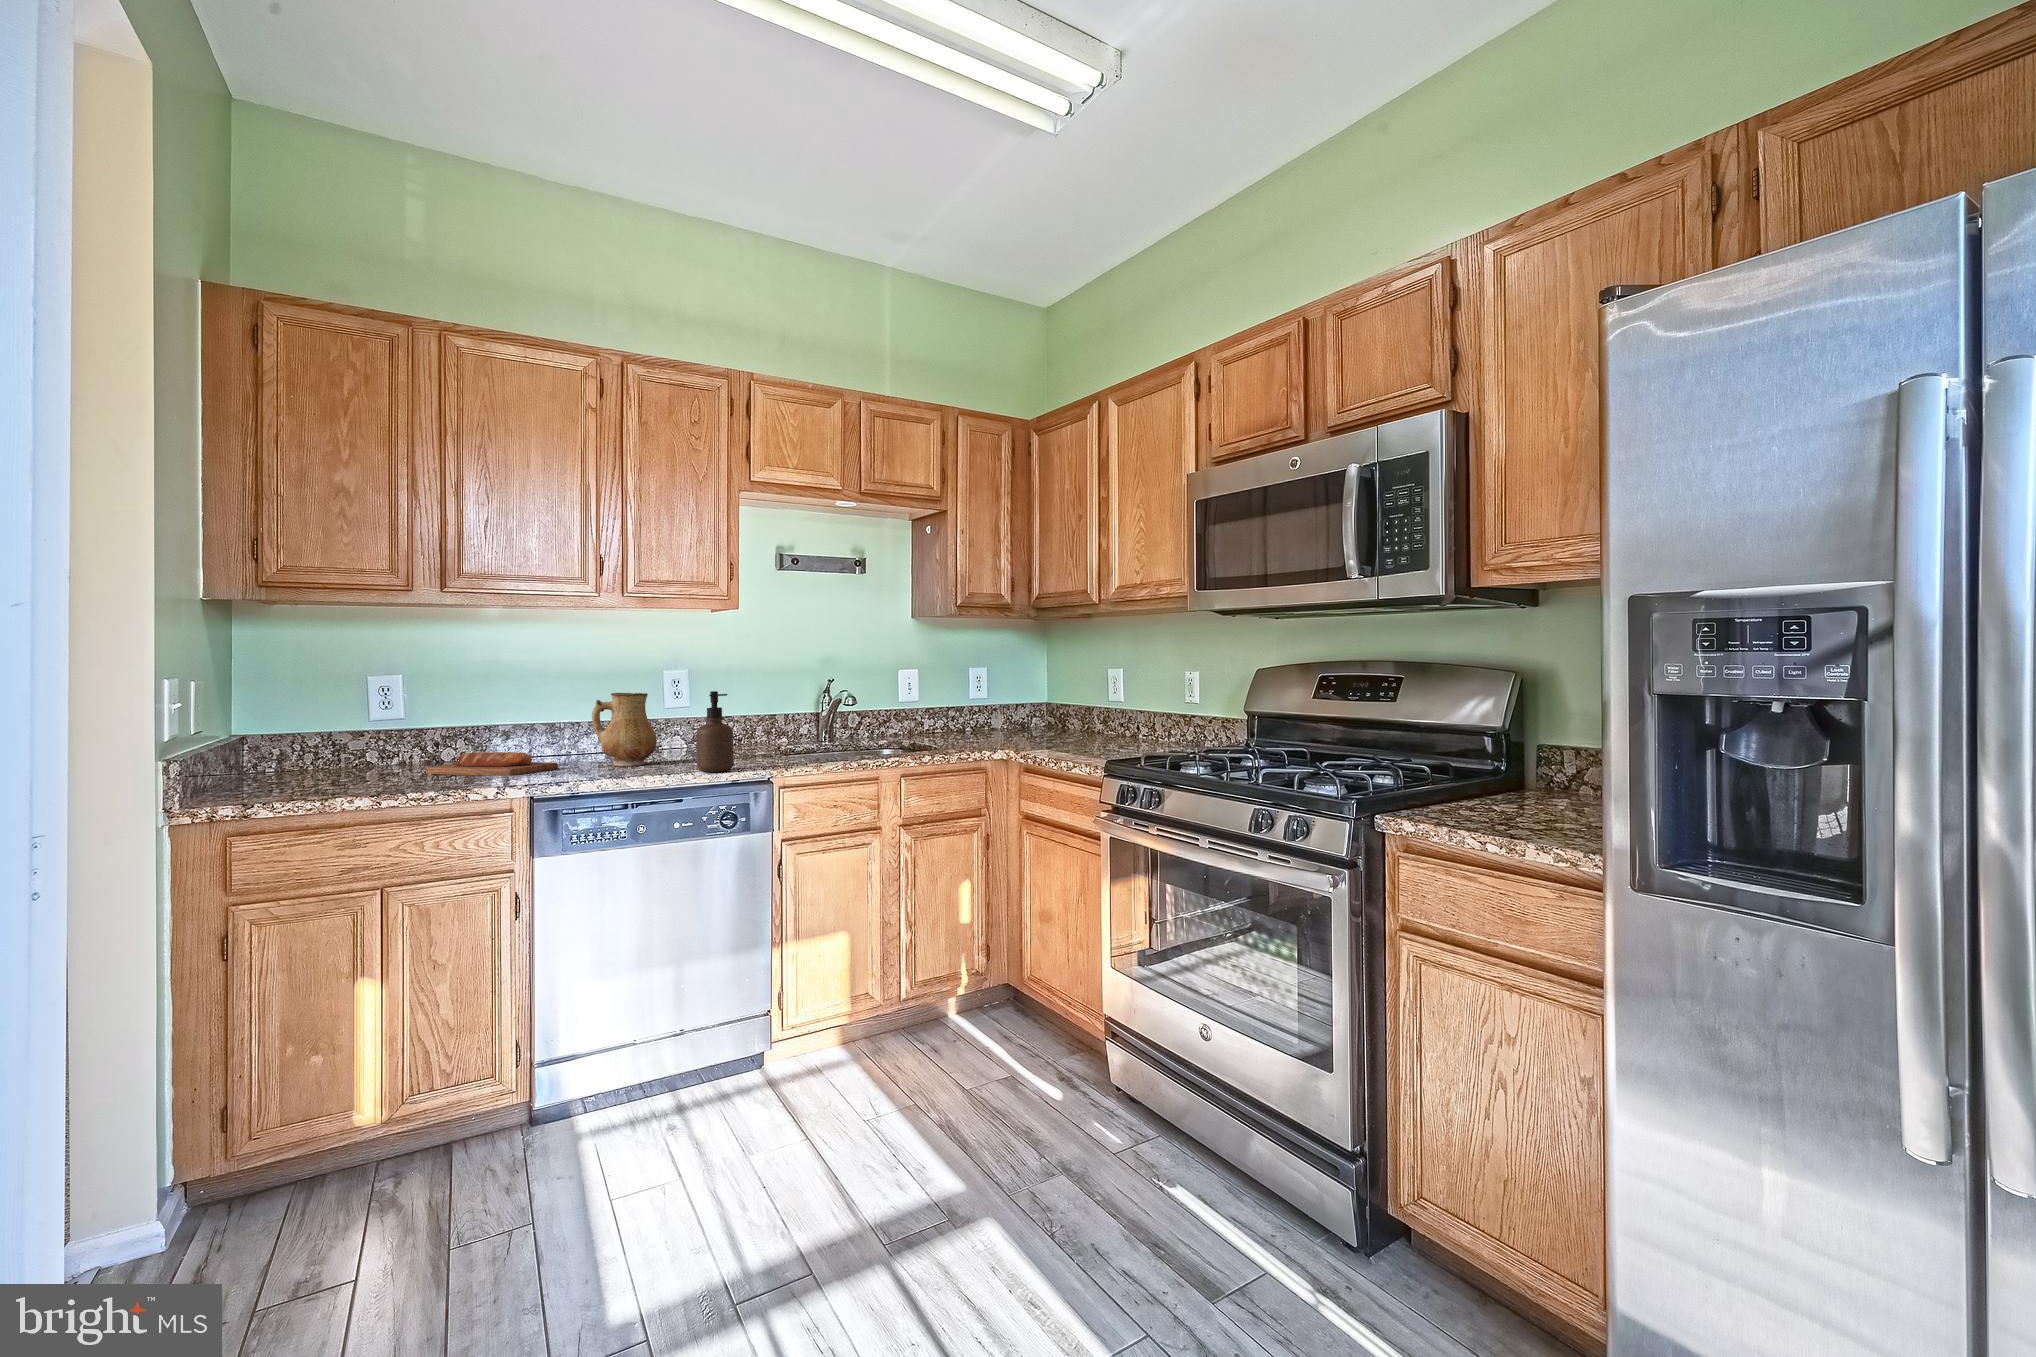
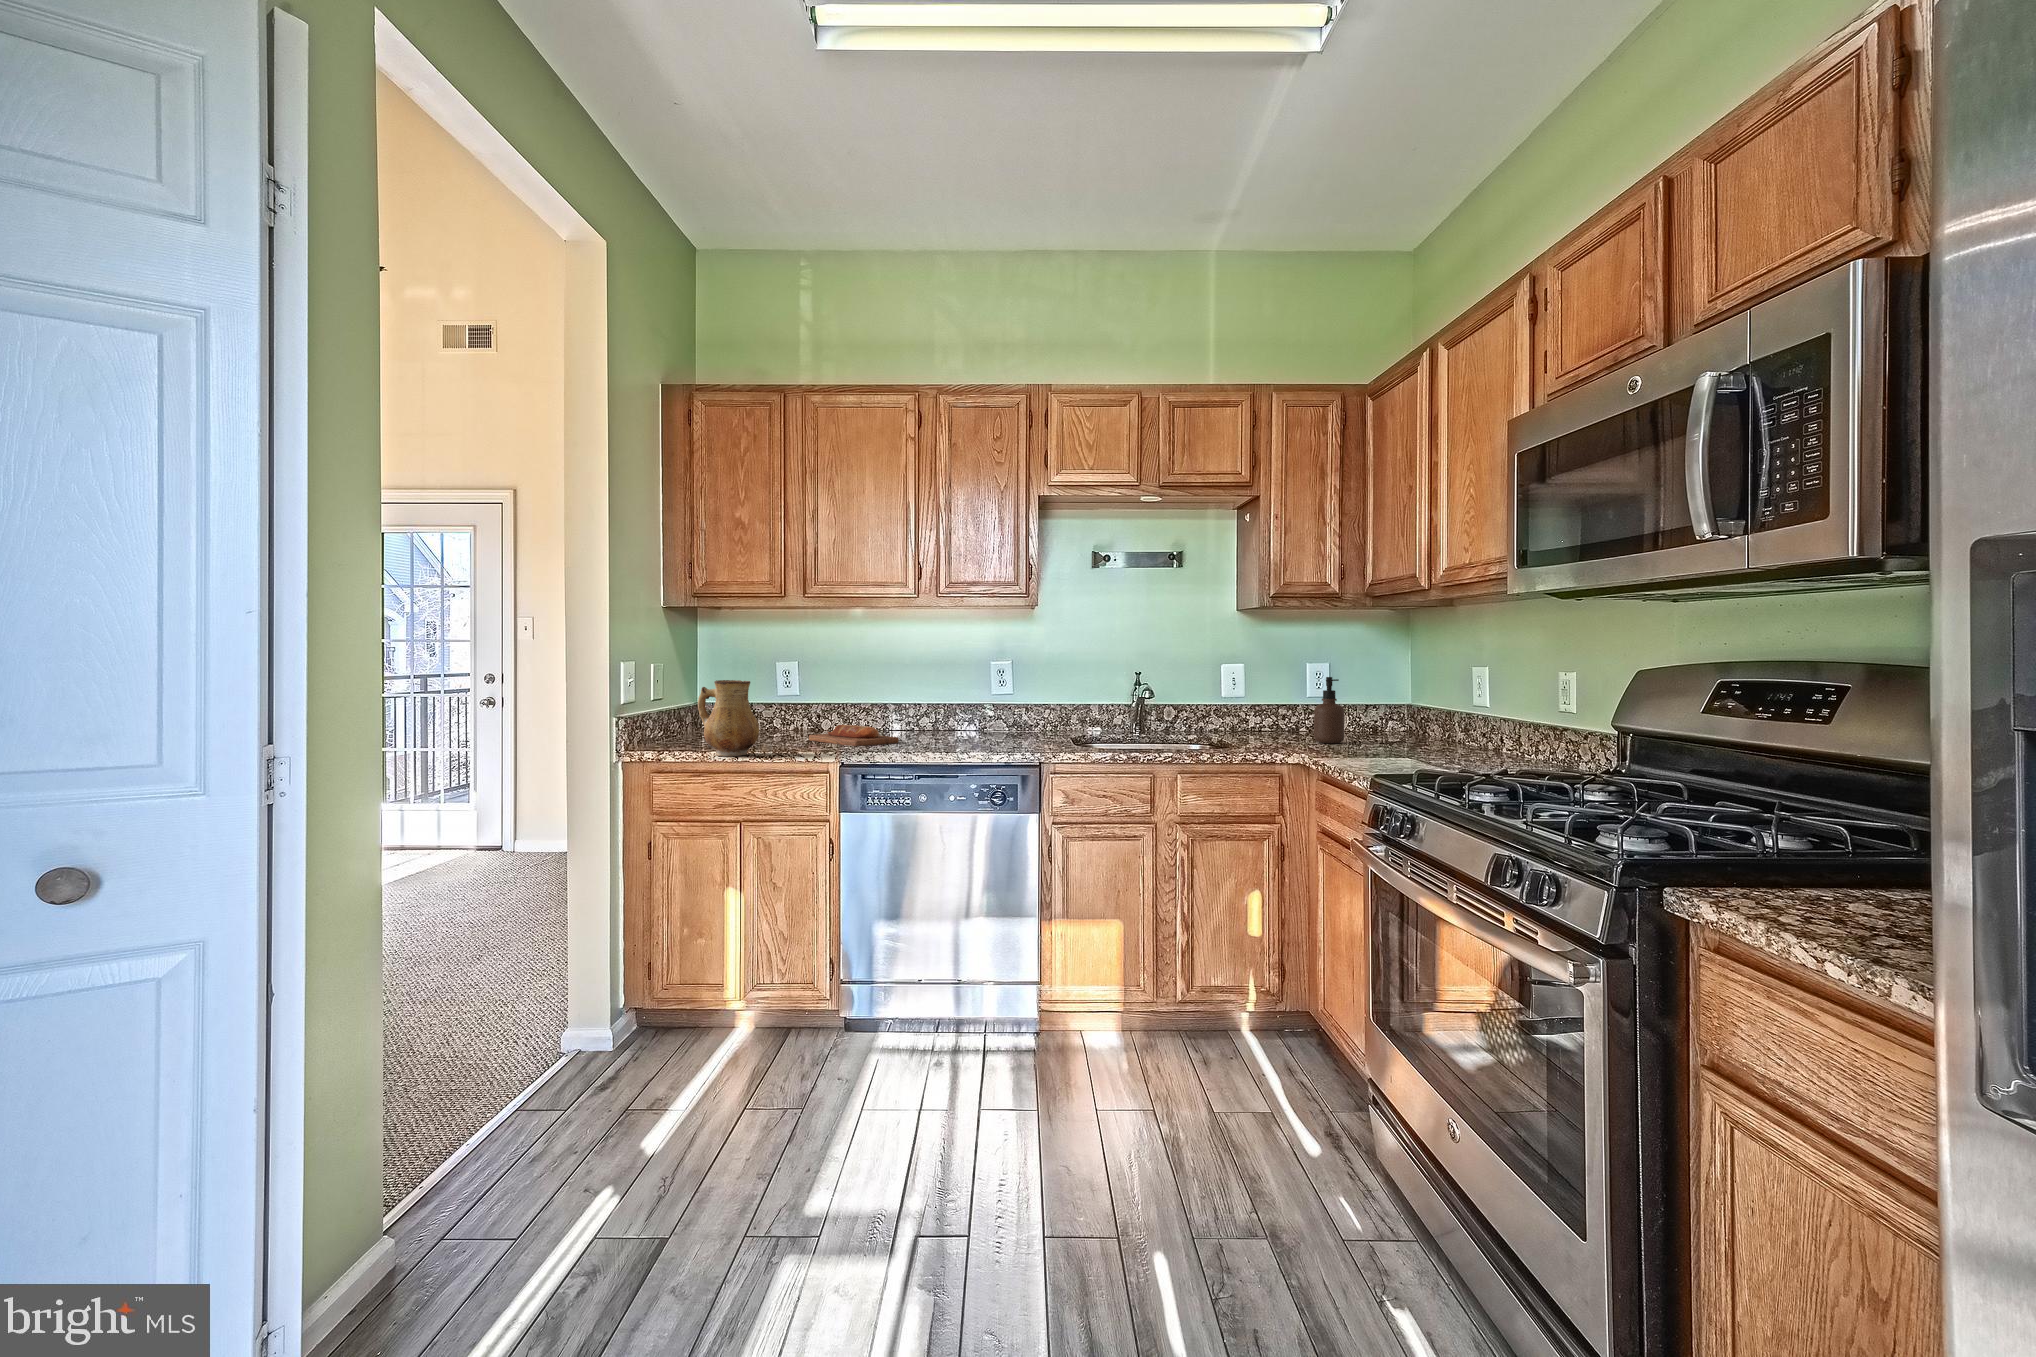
soap dispenser: present [696,691,734,772] -> present [1314,677,1344,743]
ceramic pitcher: present [592,693,657,766] -> present [698,680,759,756]

